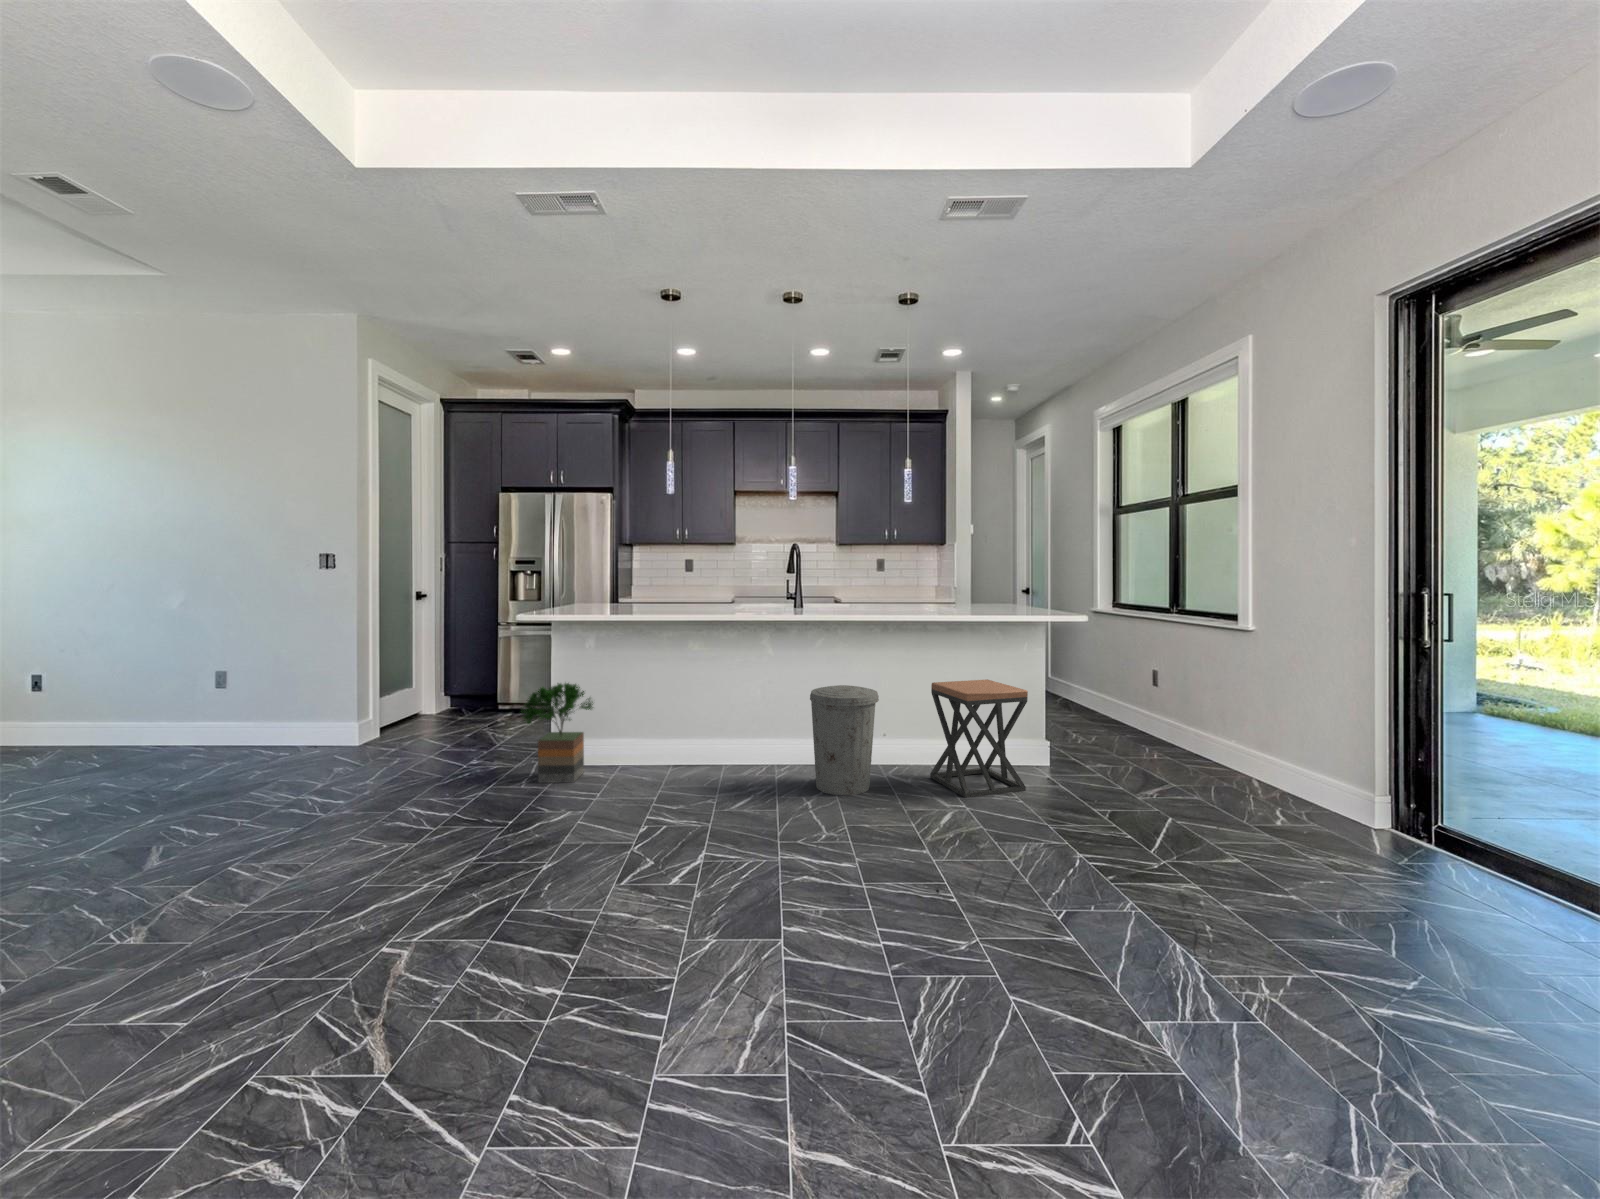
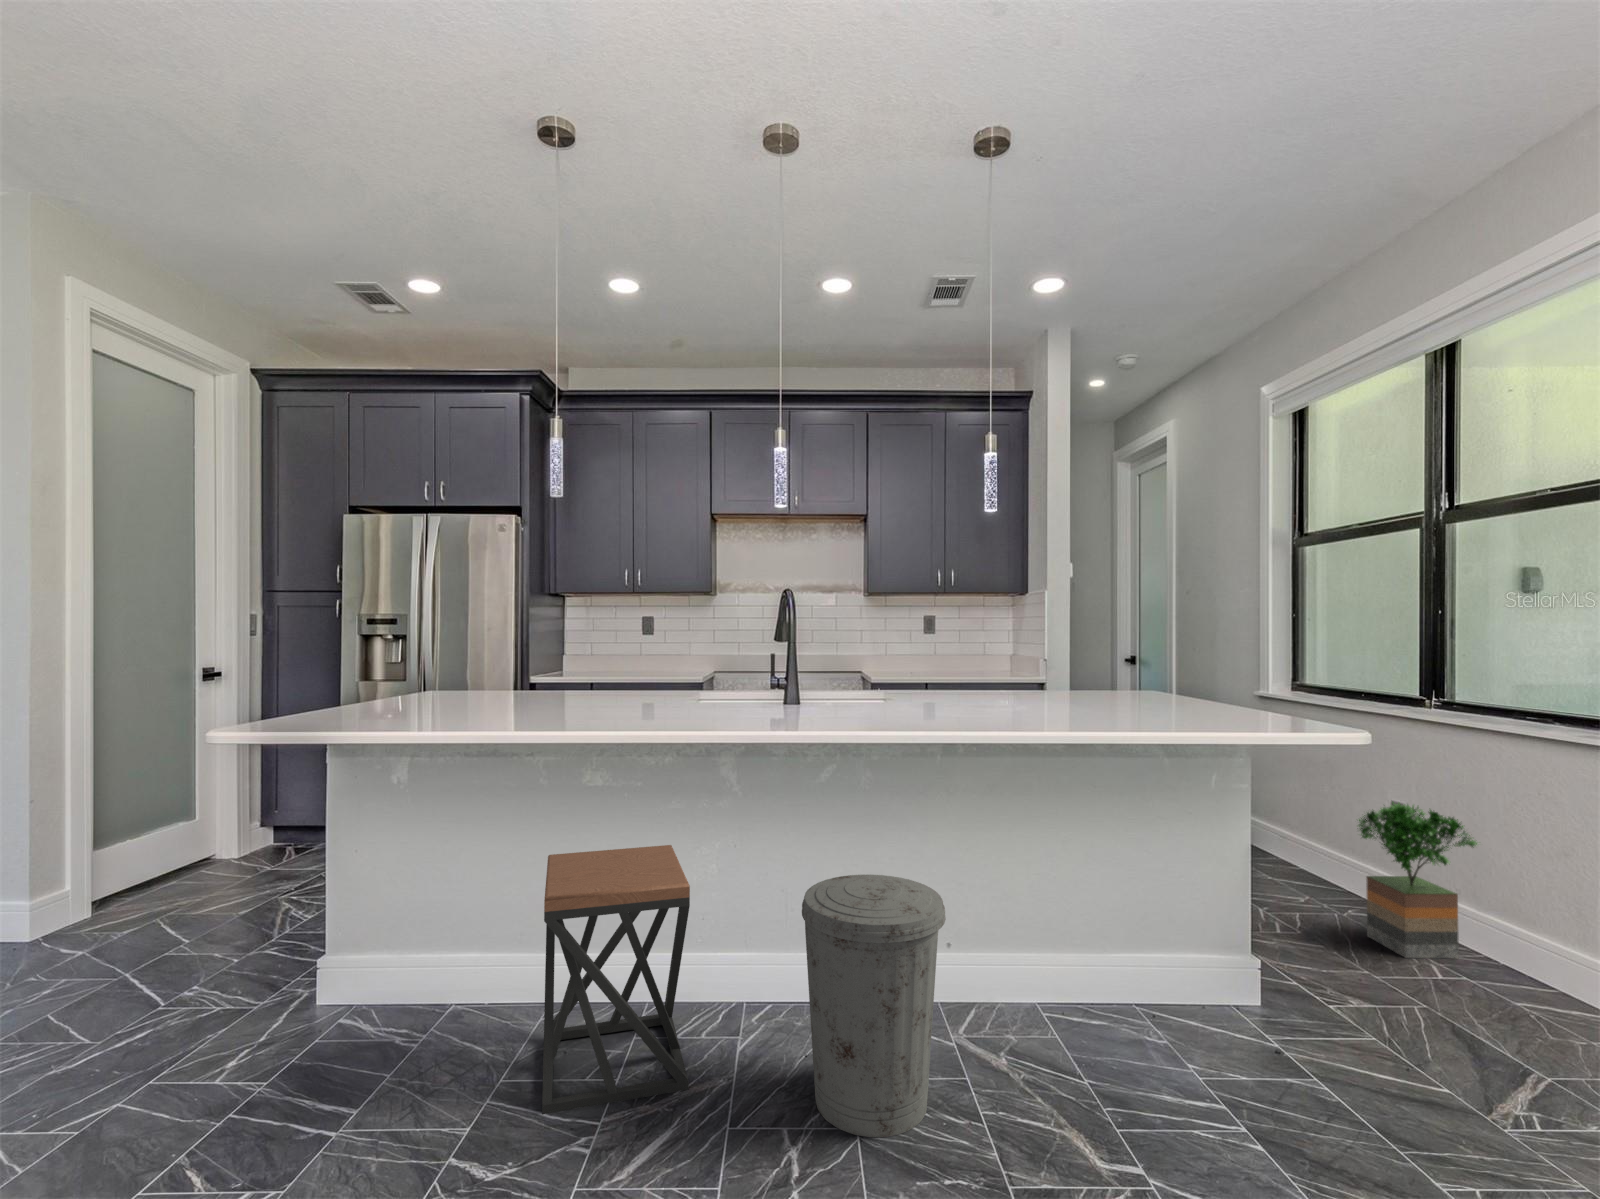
stool: present [930,679,1028,798] -> present [542,845,690,1114]
potted tree: present [522,683,593,783] -> present [1359,803,1477,959]

